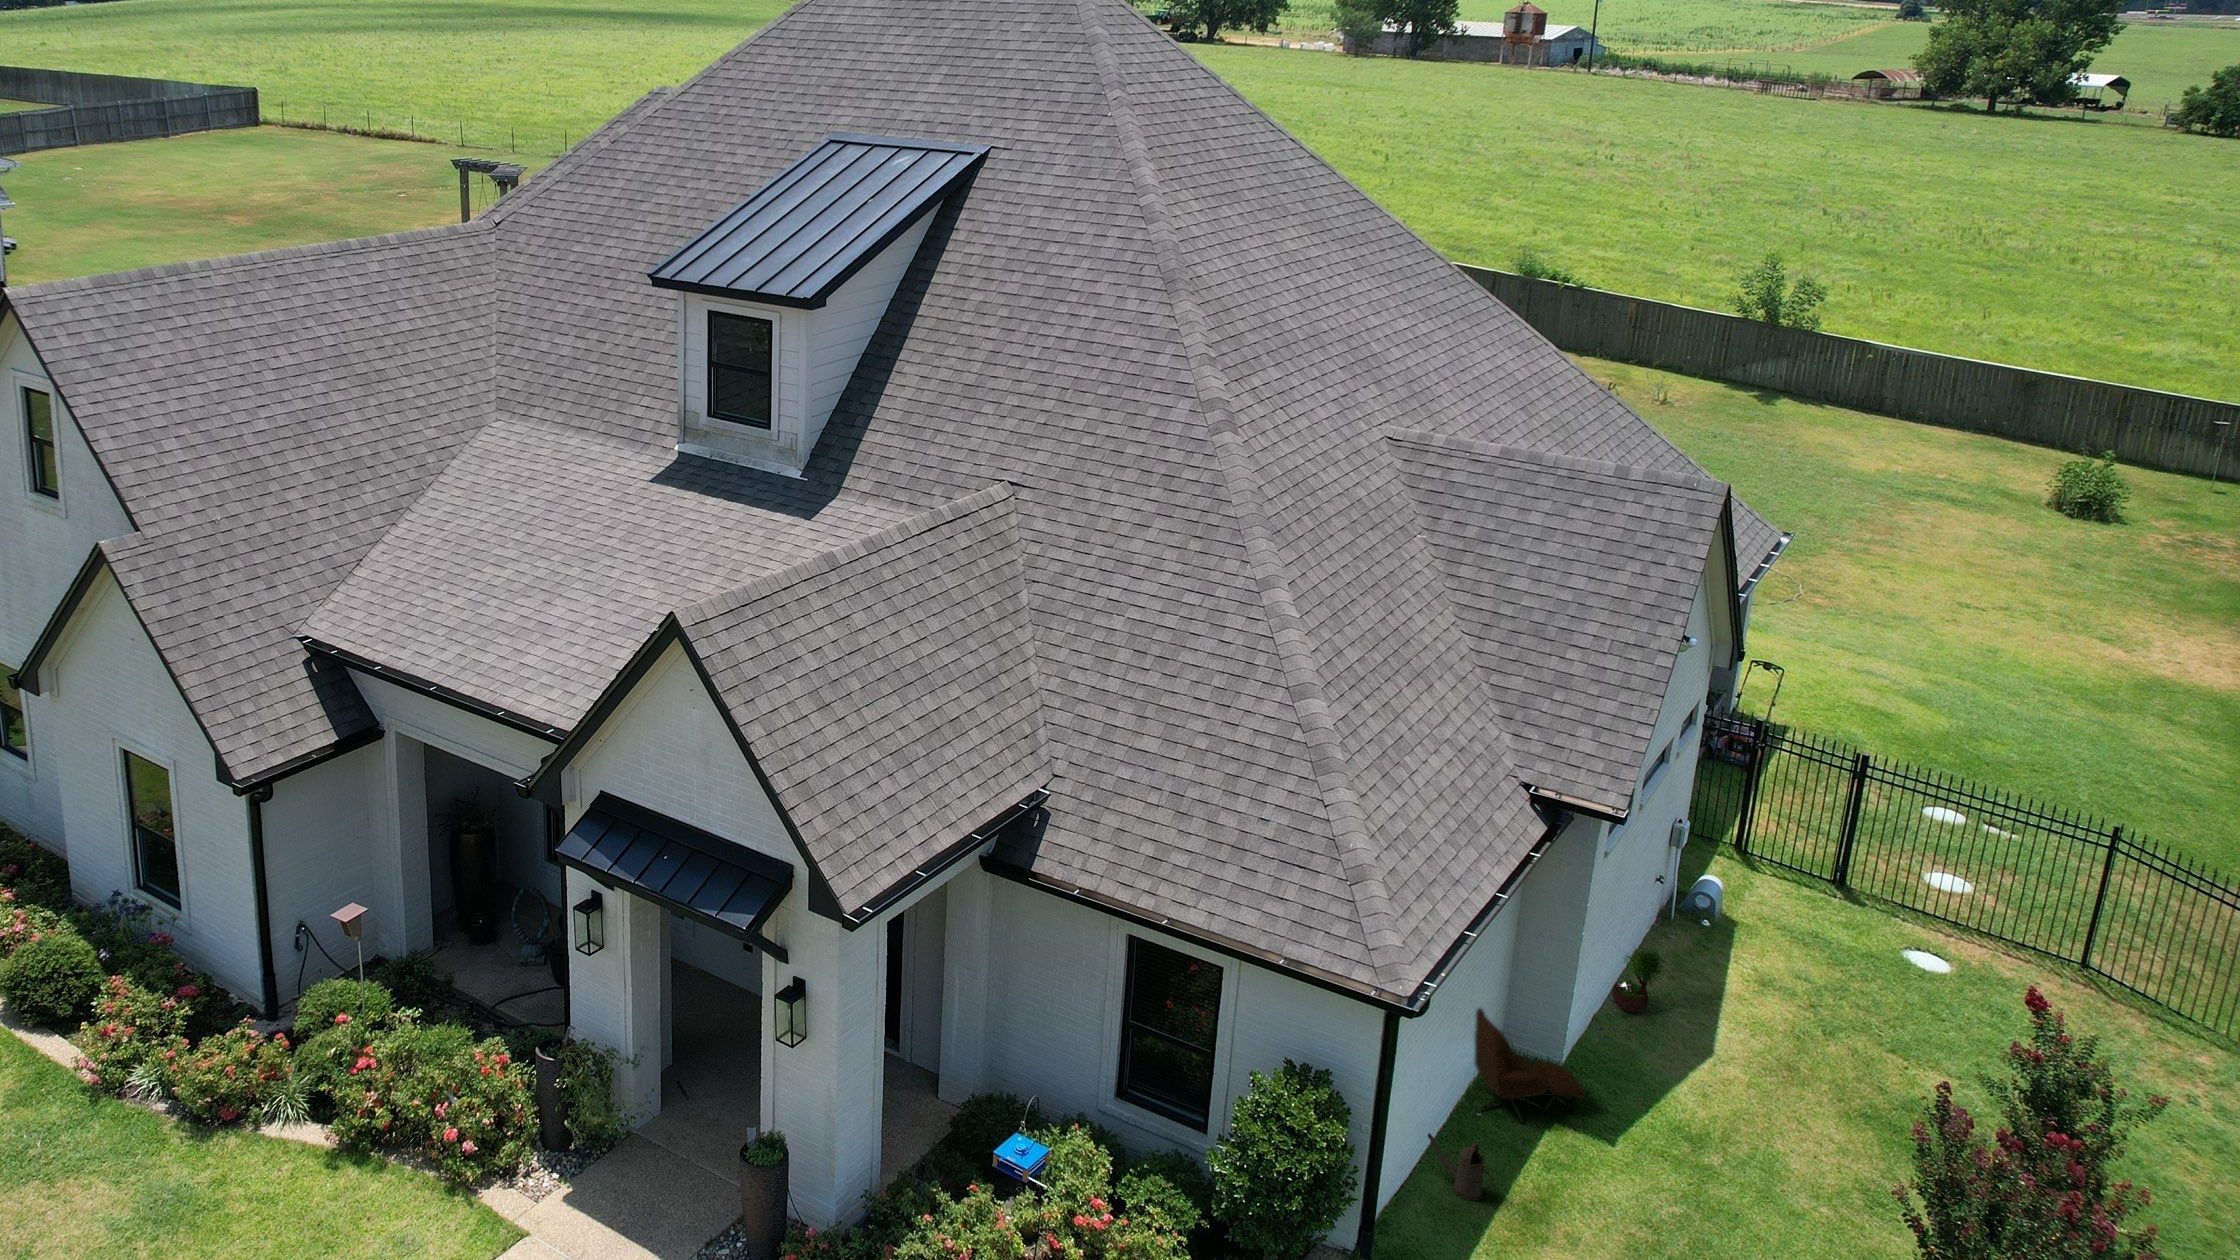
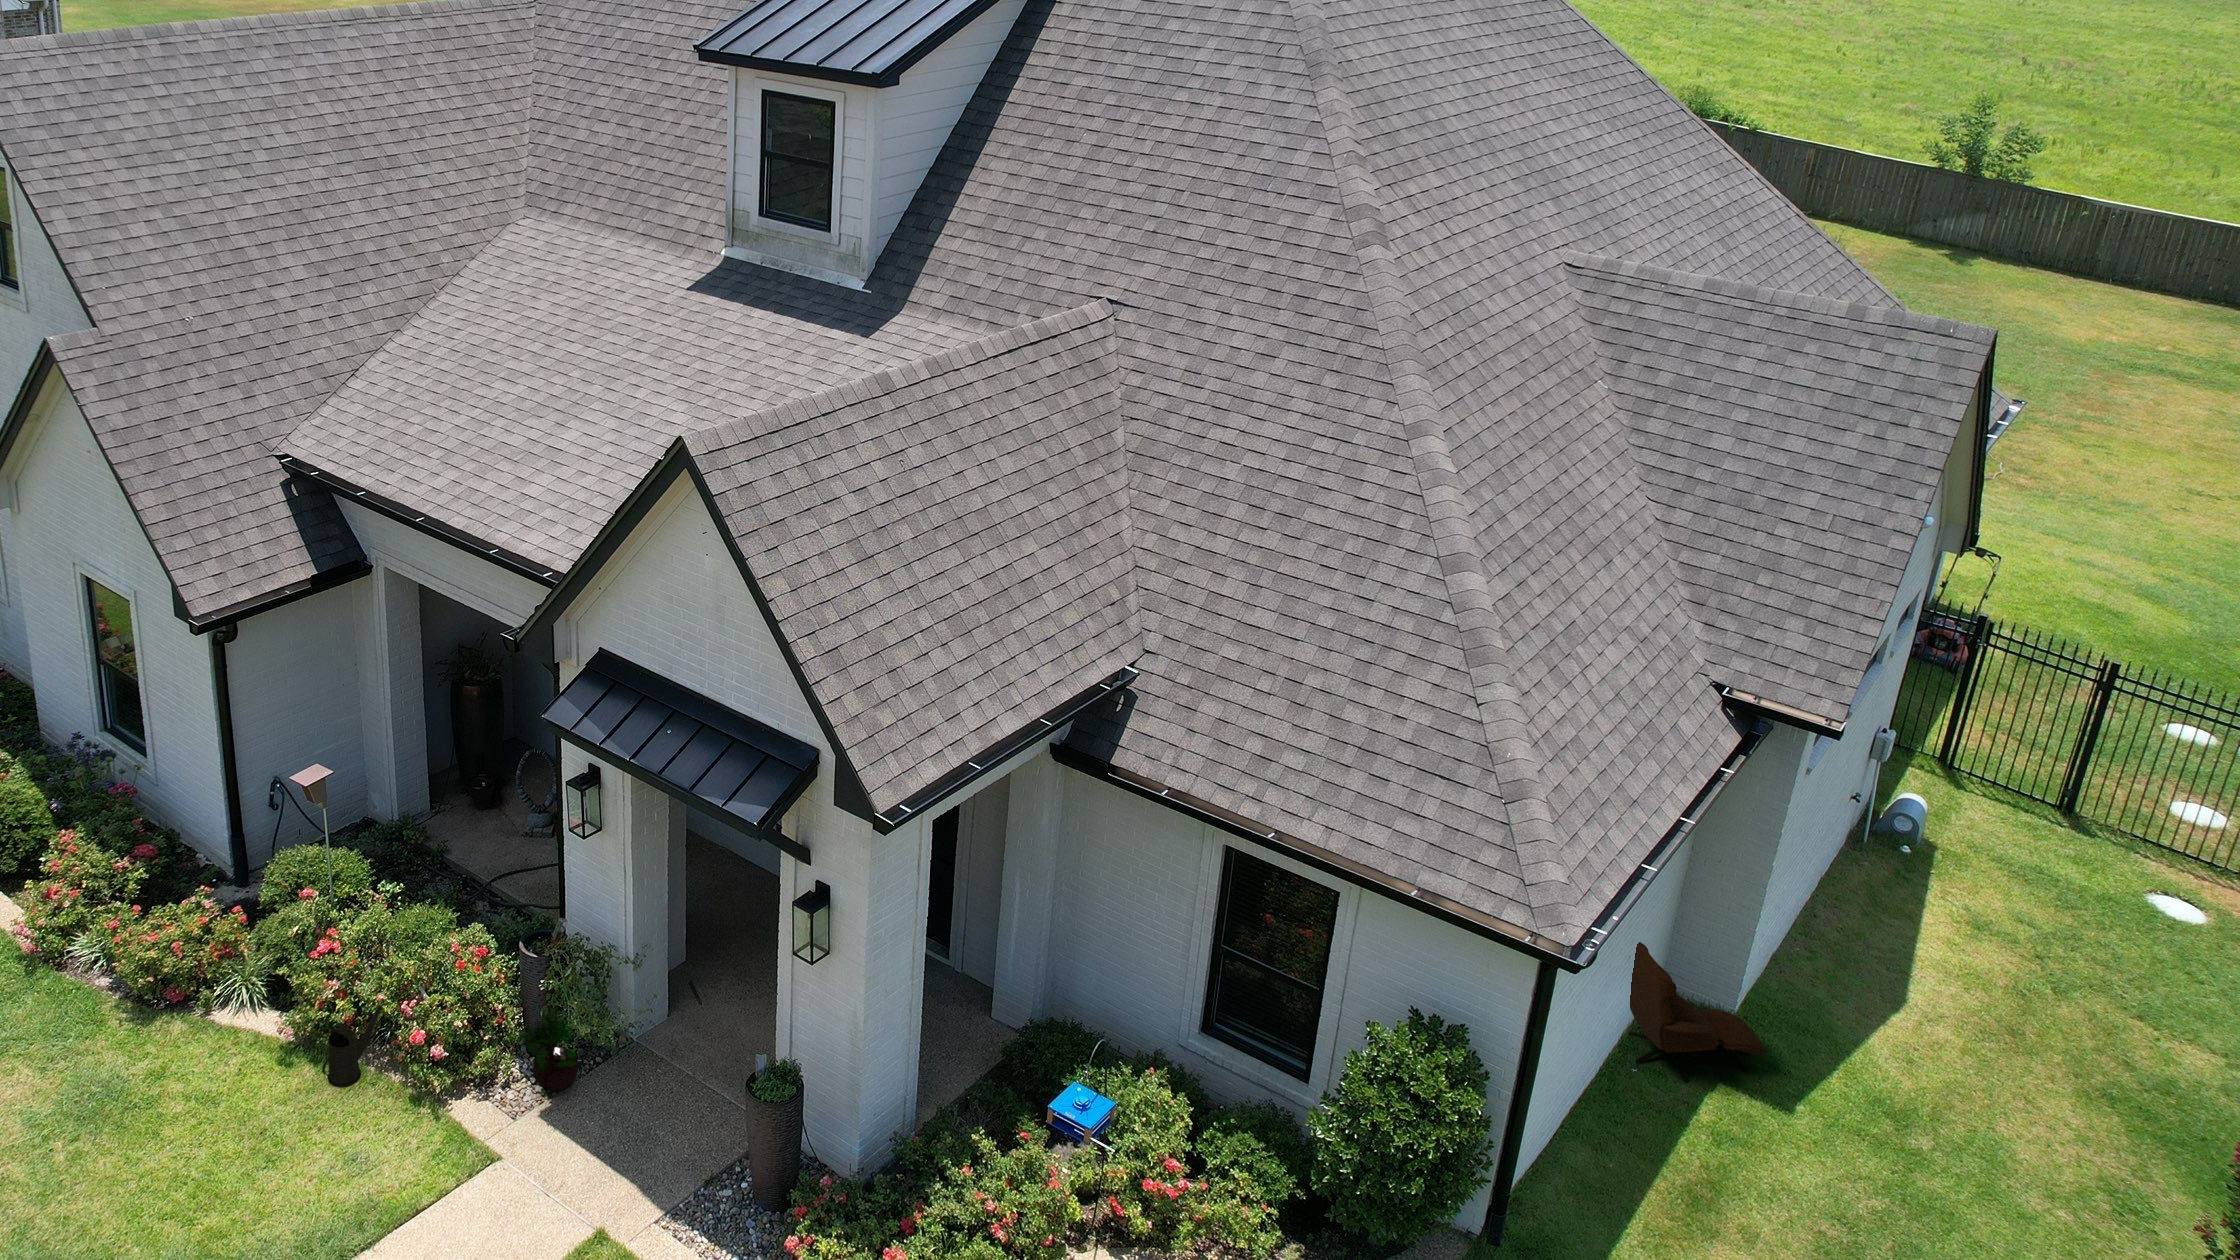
potted tree: present [1612,948,1664,1012] -> present [519,1009,579,1091]
watering can: present [1428,1133,1493,1201] -> present [322,1006,382,1087]

